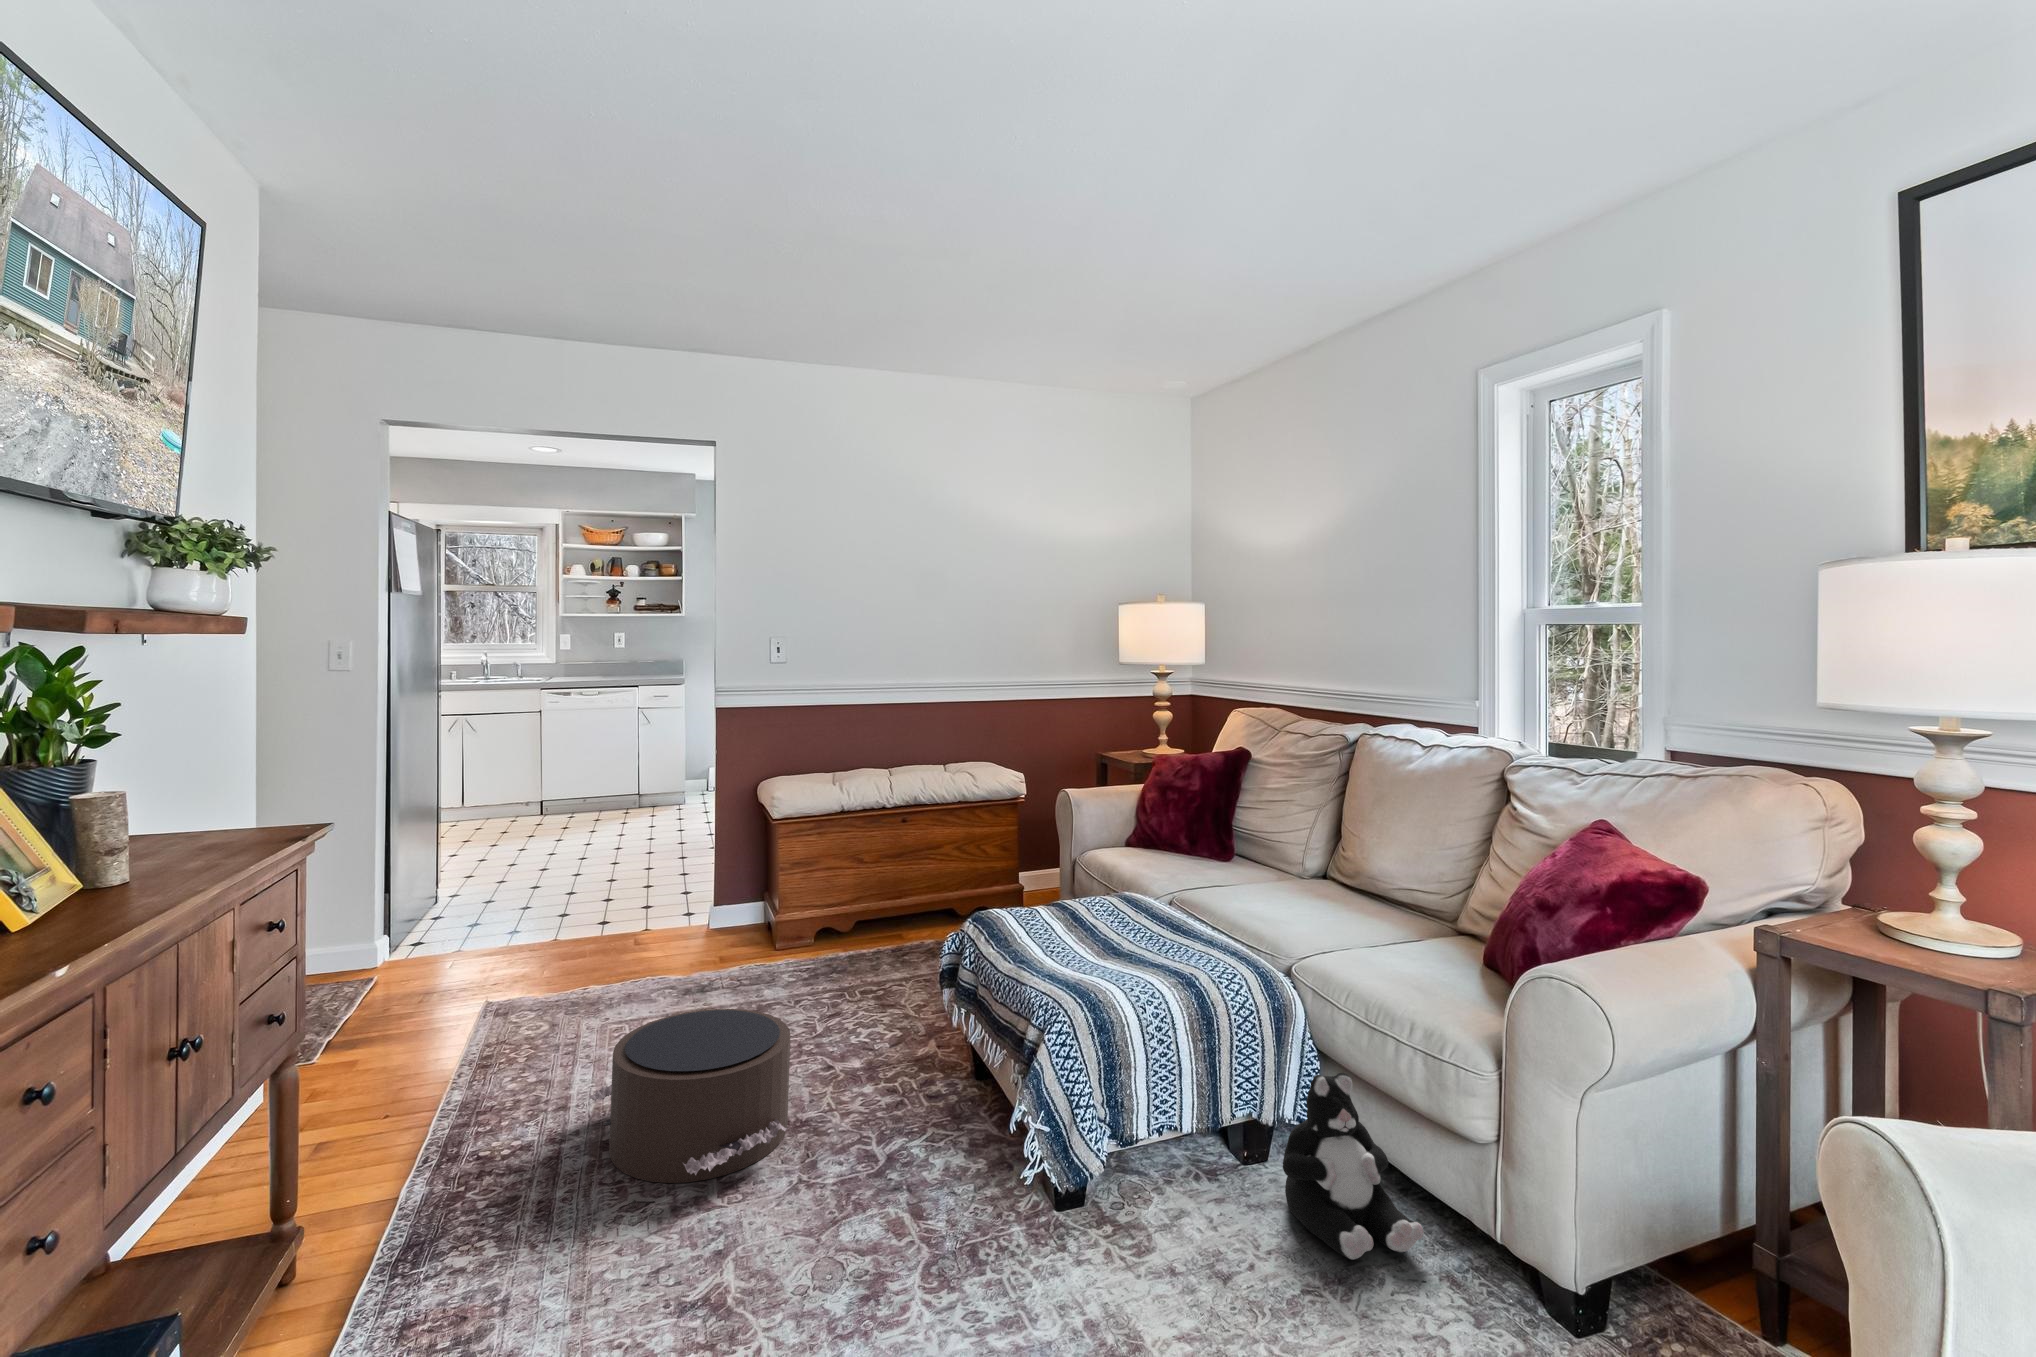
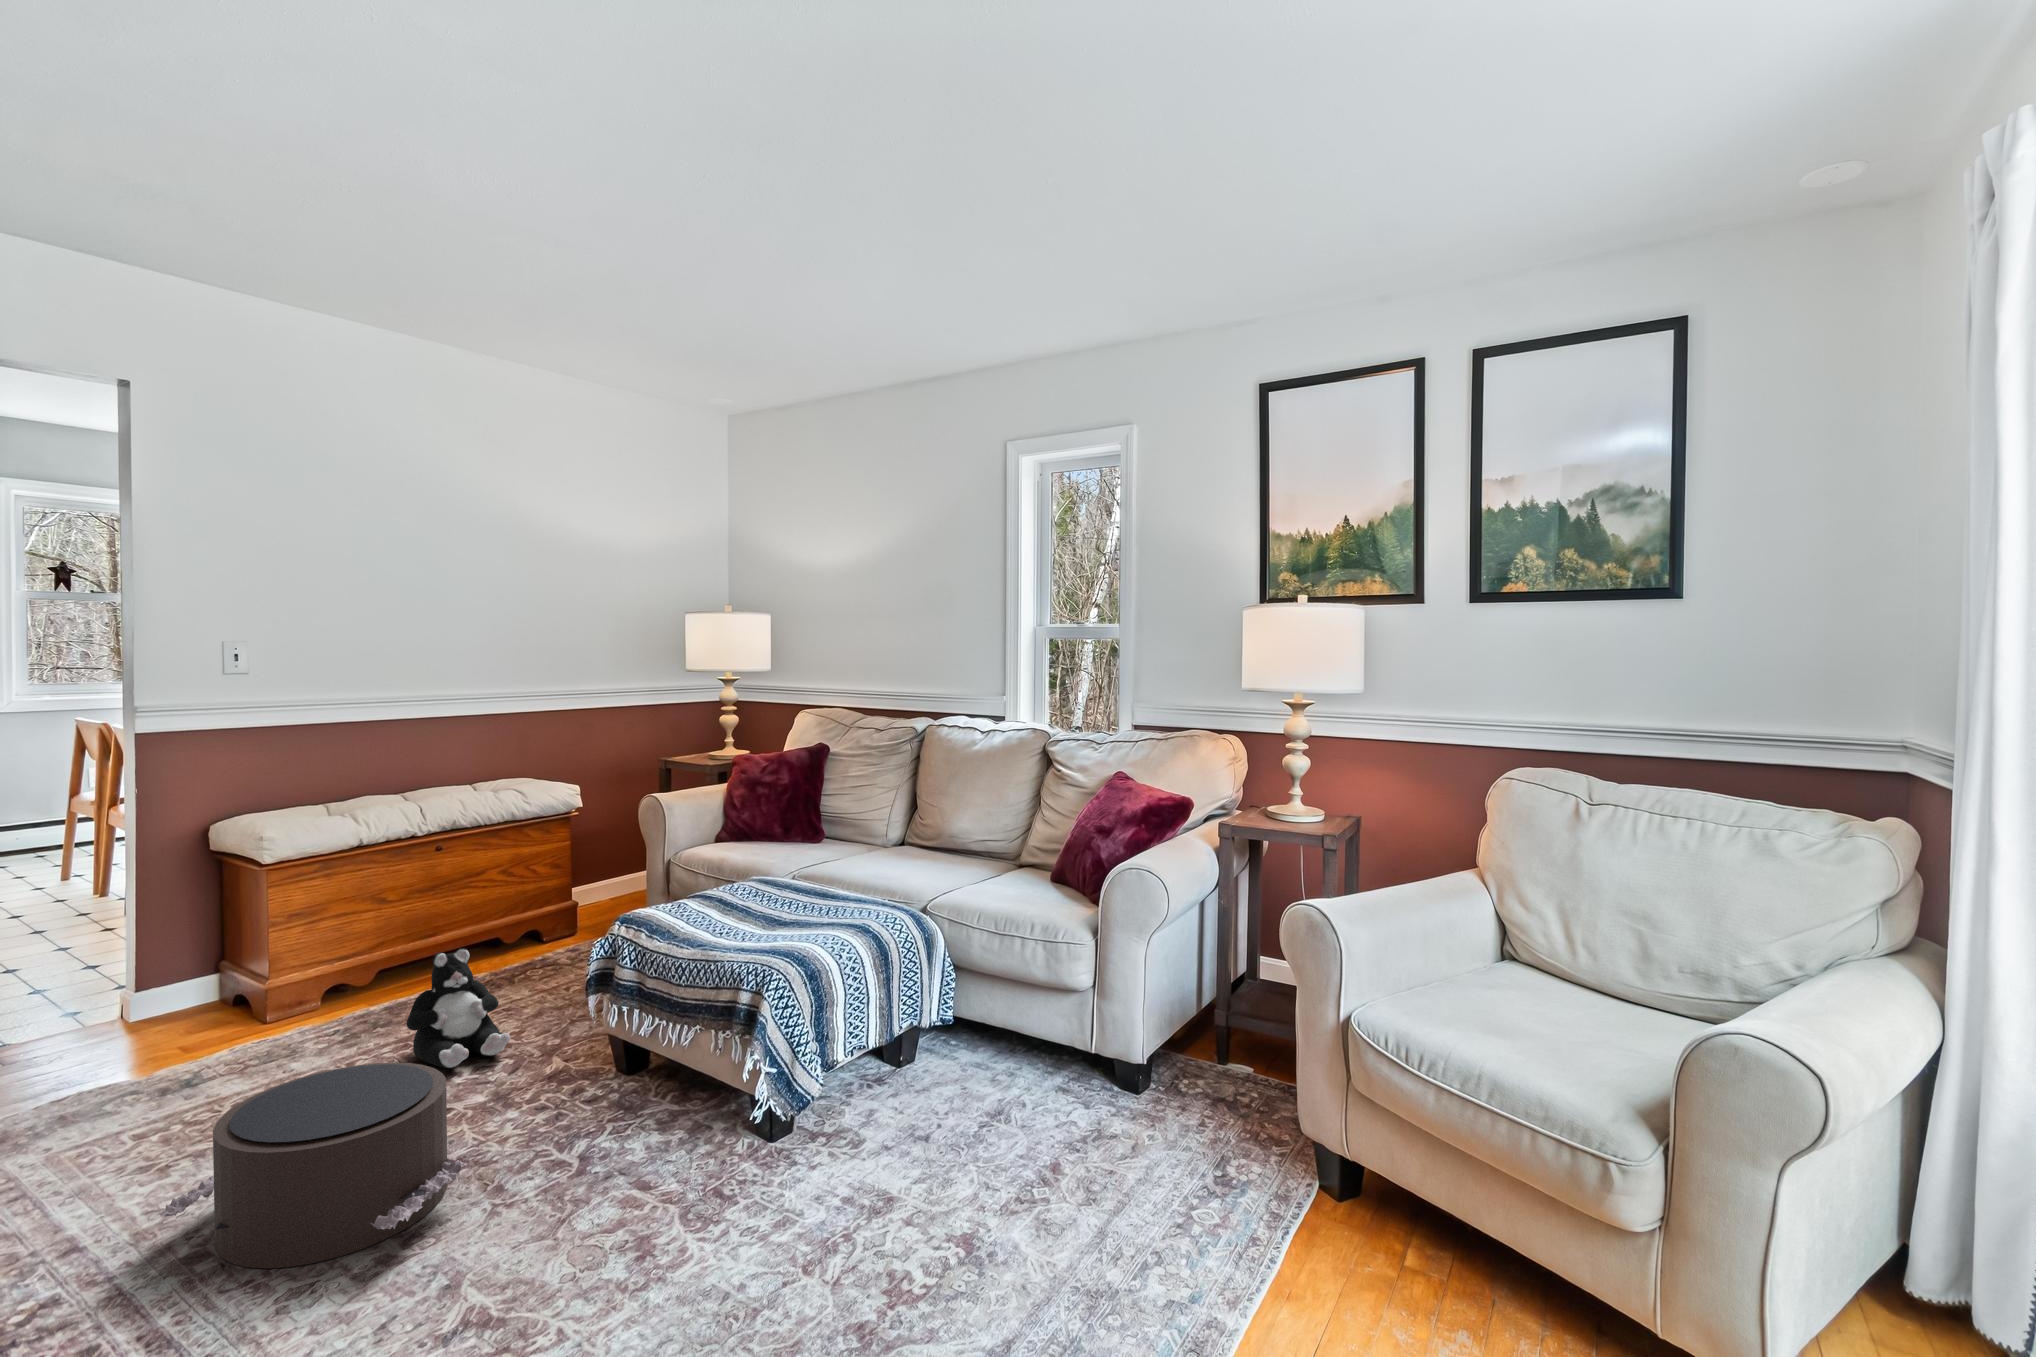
plush toy: present [1283,1073,1424,1260] -> present [407,948,510,1068]

